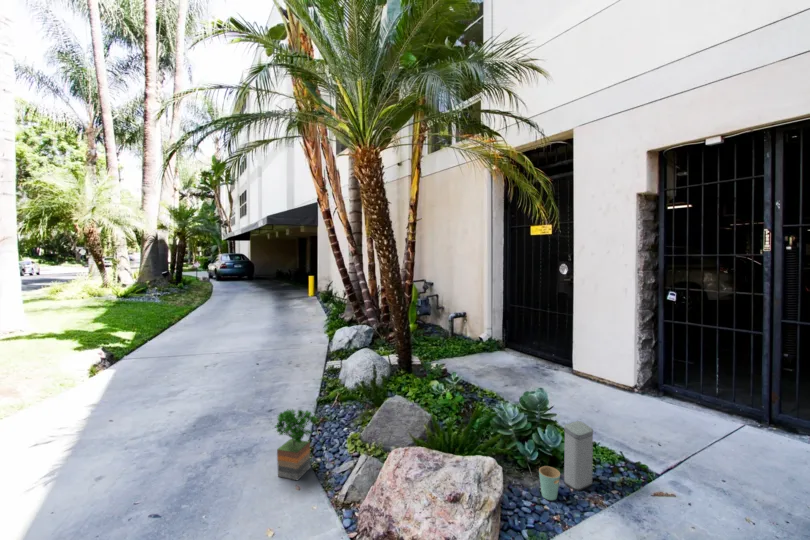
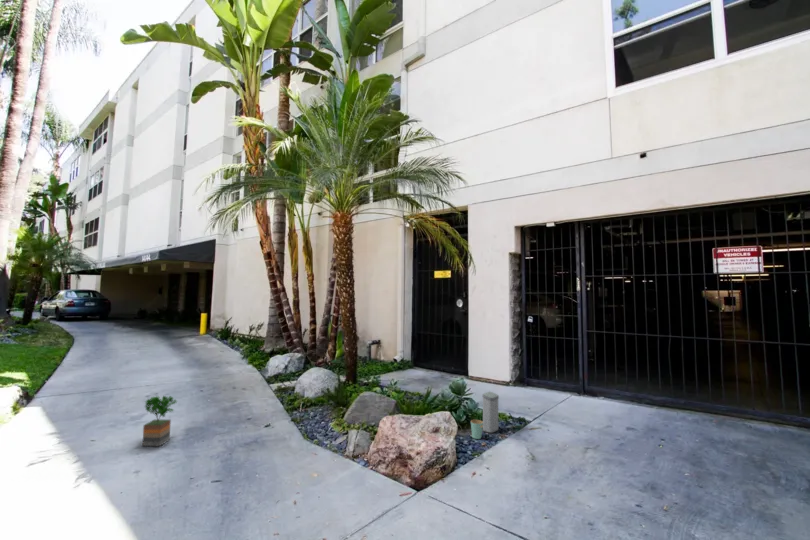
potted tree: present [276,410,316,480] -> present [143,396,176,446]

